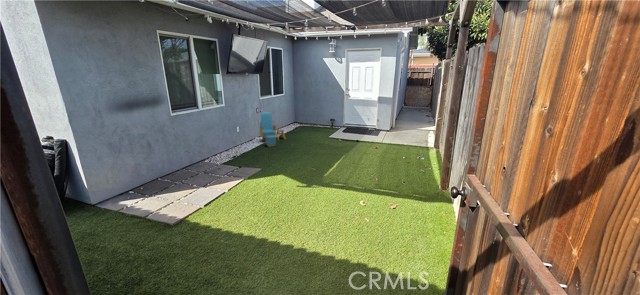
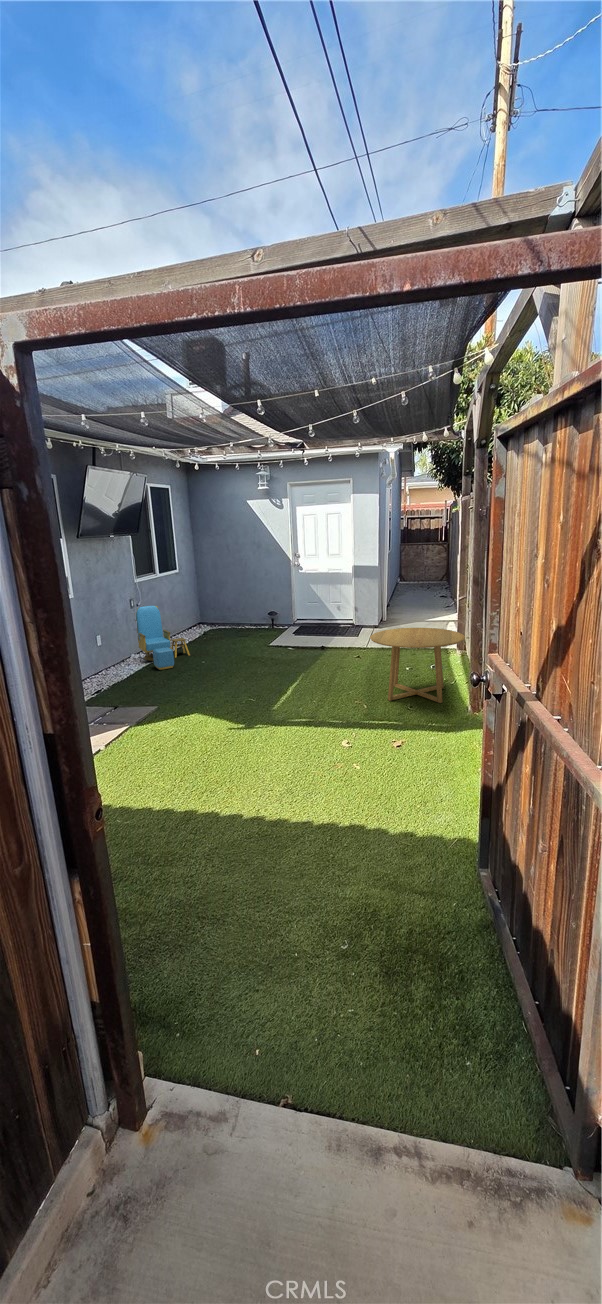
round table: none [383,135,441,182] -> present [370,628,465,703]

